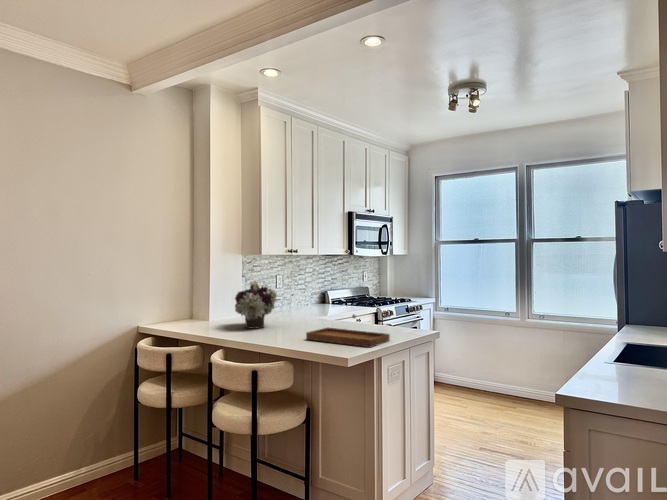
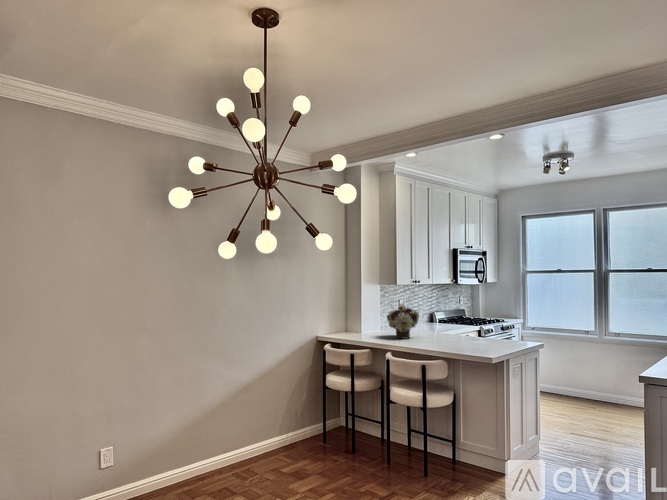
tray: present [306,314,390,347] -> none [453,328,514,350]

